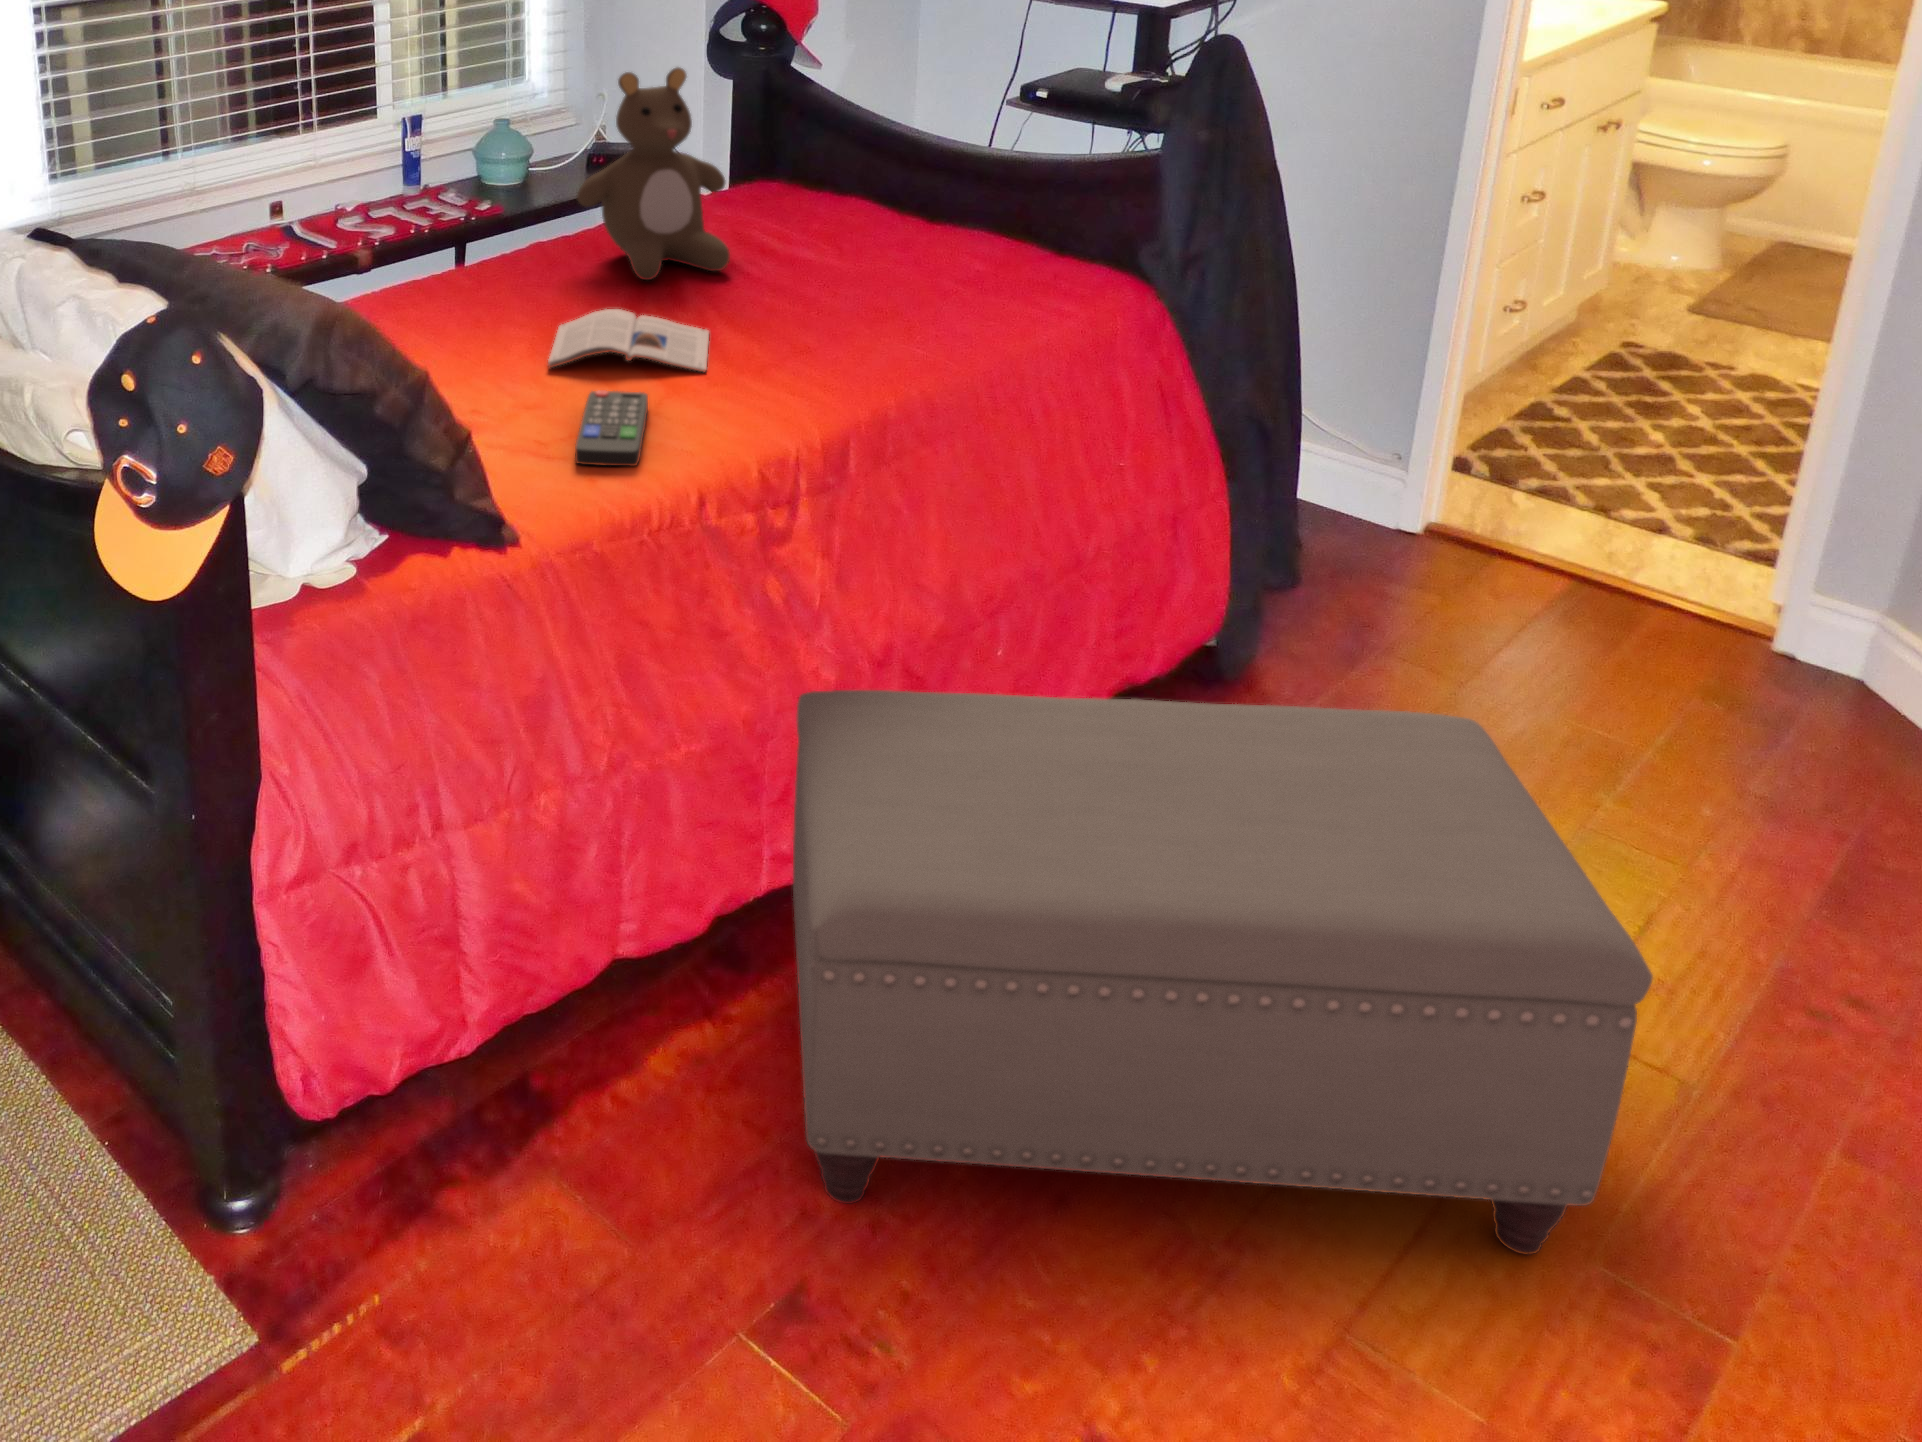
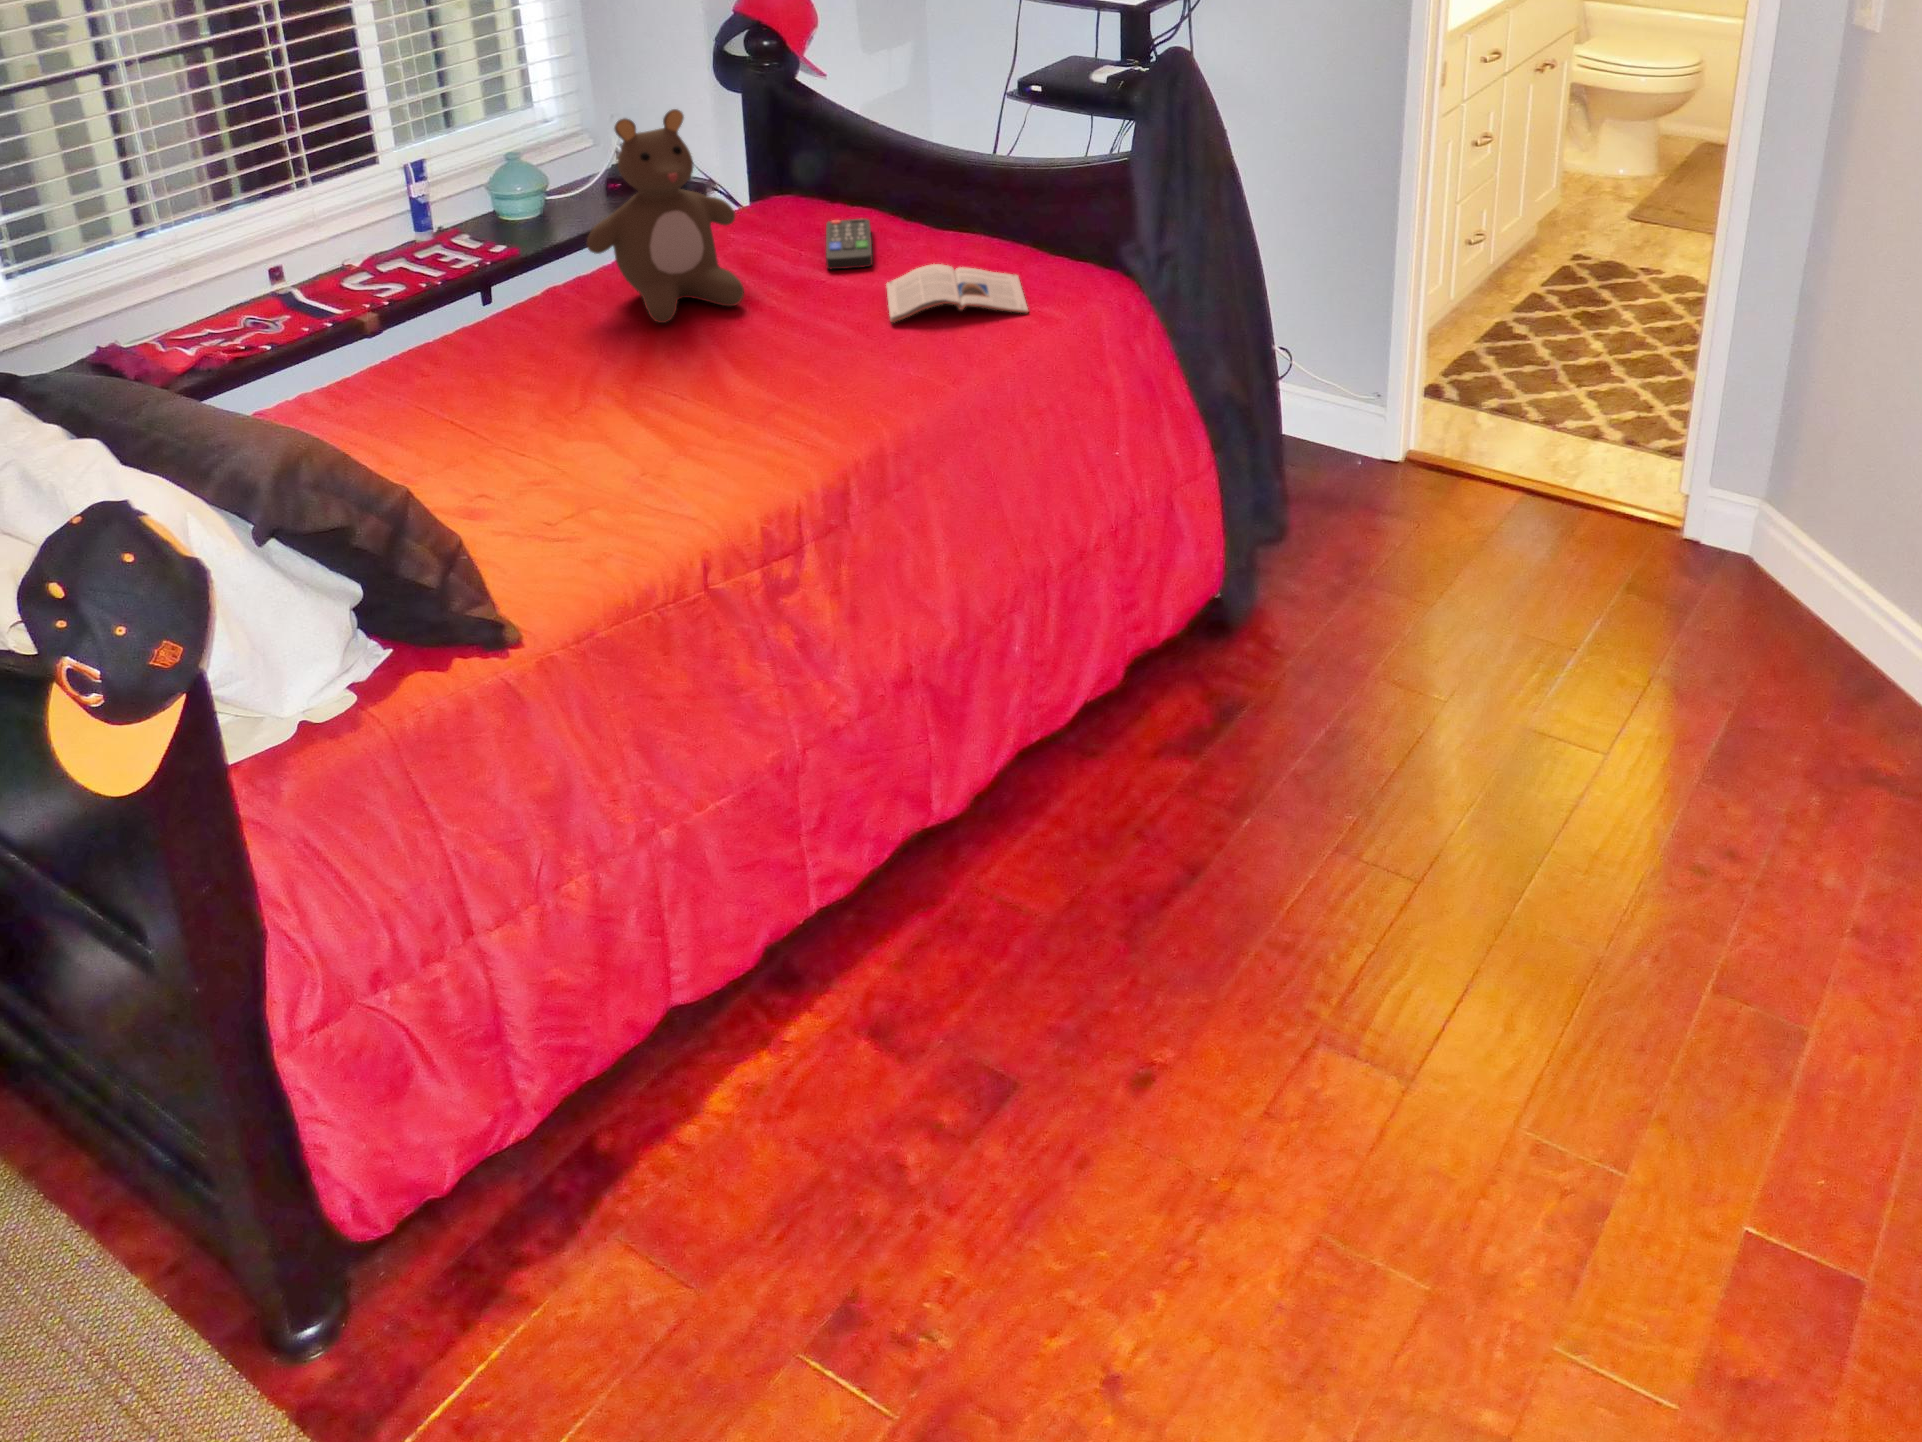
magazine: present [548,309,709,372] -> present [886,264,1028,323]
remote control: present [575,390,648,466] -> present [826,218,873,269]
ottoman: present [793,690,1653,1255] -> none [822,673,1545,1214]

